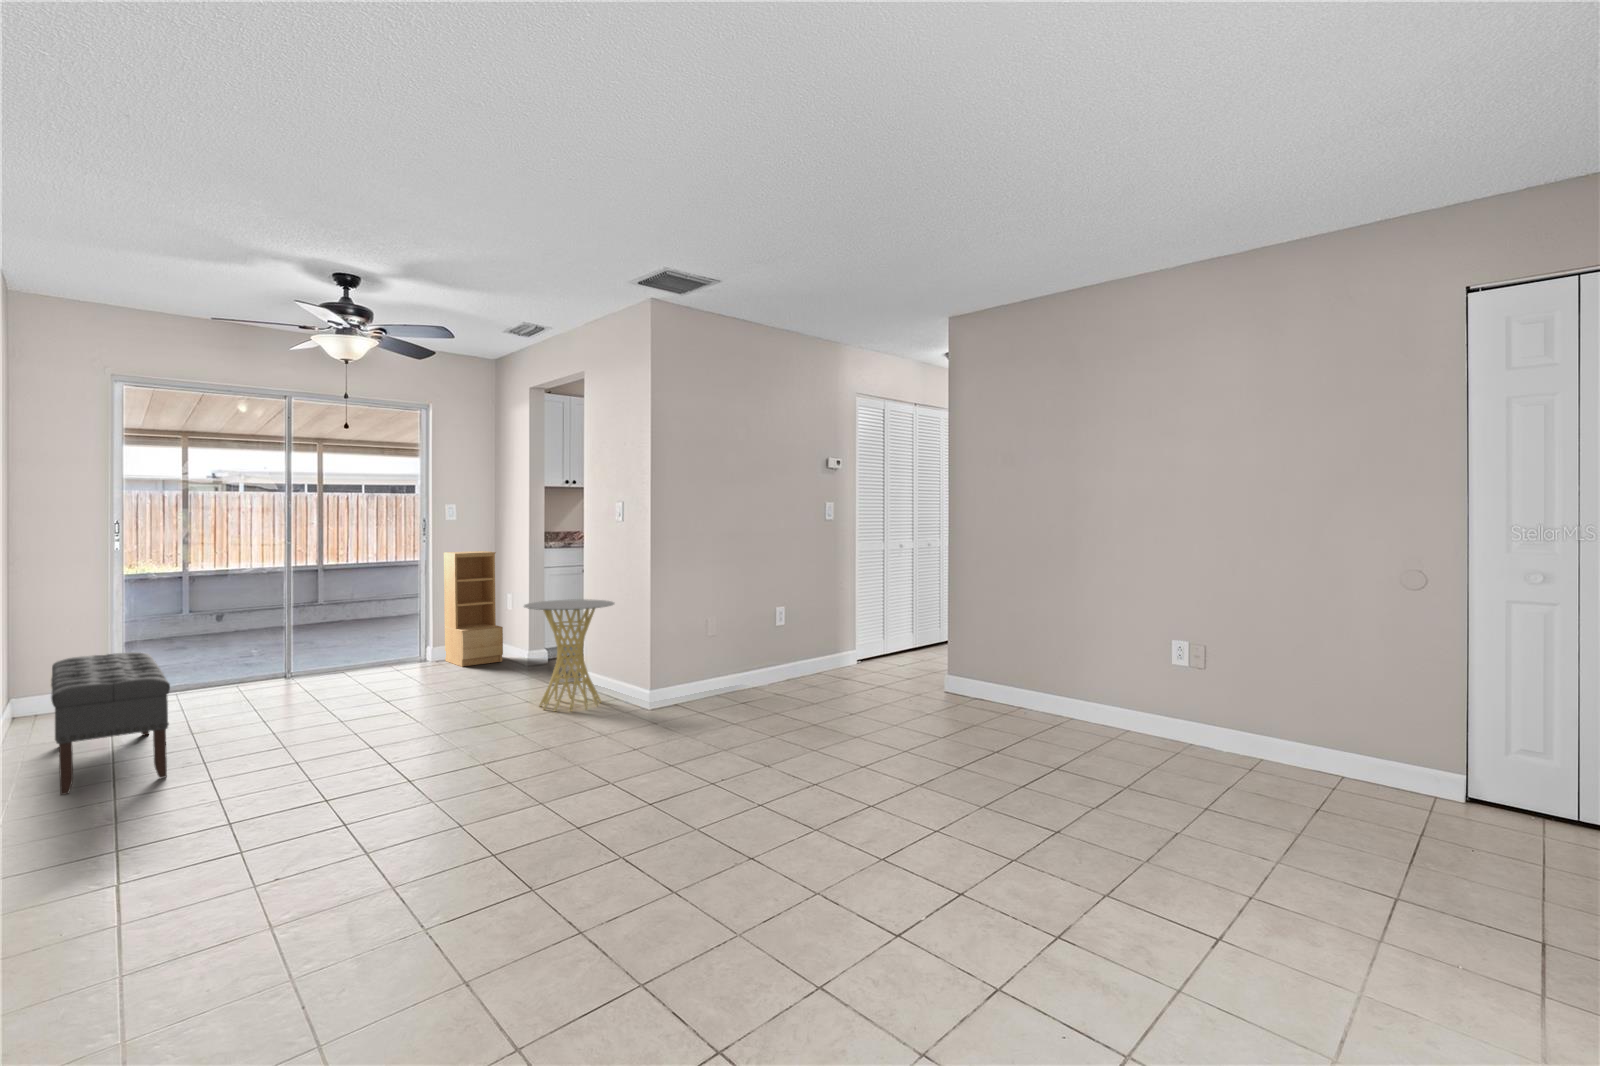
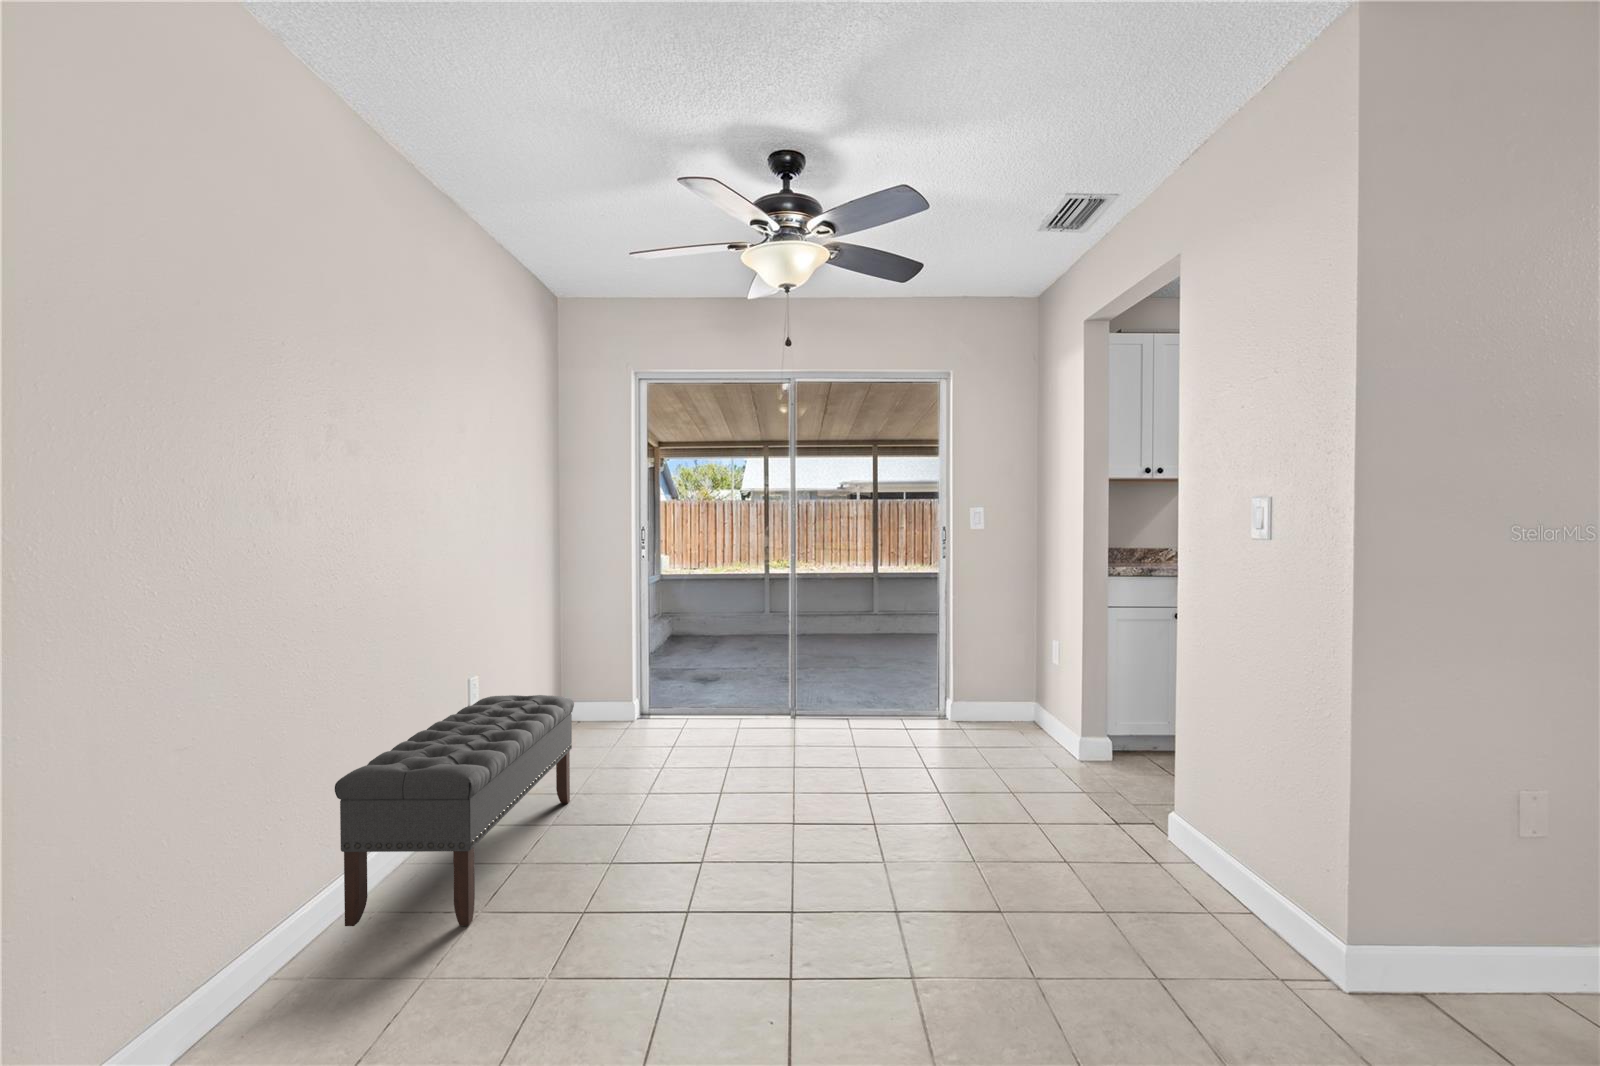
bookshelf: present [444,551,503,667] -> none [968,575,1045,742]
side table: present [524,599,614,711] -> none [1048,682,1244,936]

